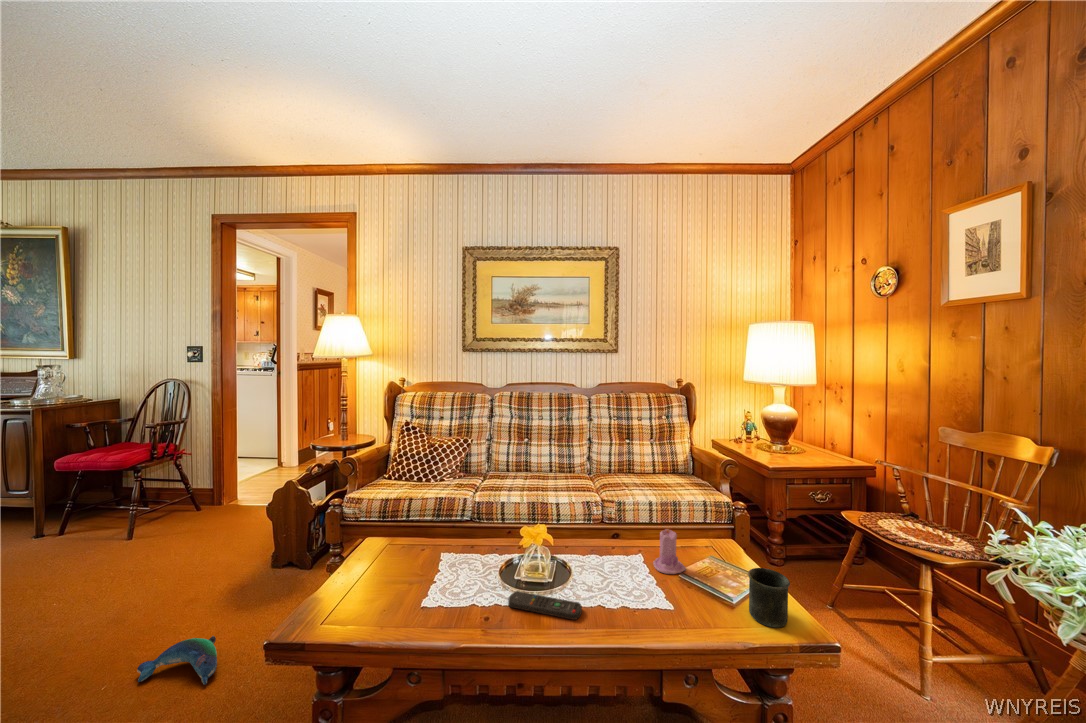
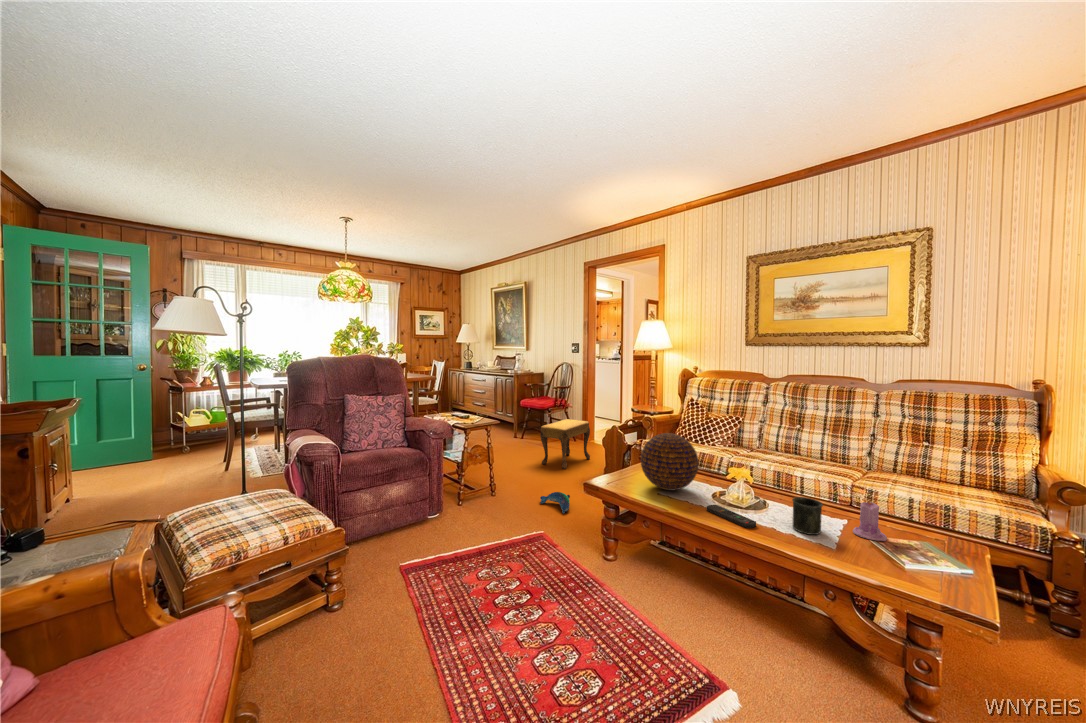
footstool: none [124,476,237,576] -> present [540,419,590,469]
decorative orb: none [386,493,477,589] -> present [641,433,699,490]
mug: present [748,568,790,628] -> present [792,497,823,535]

